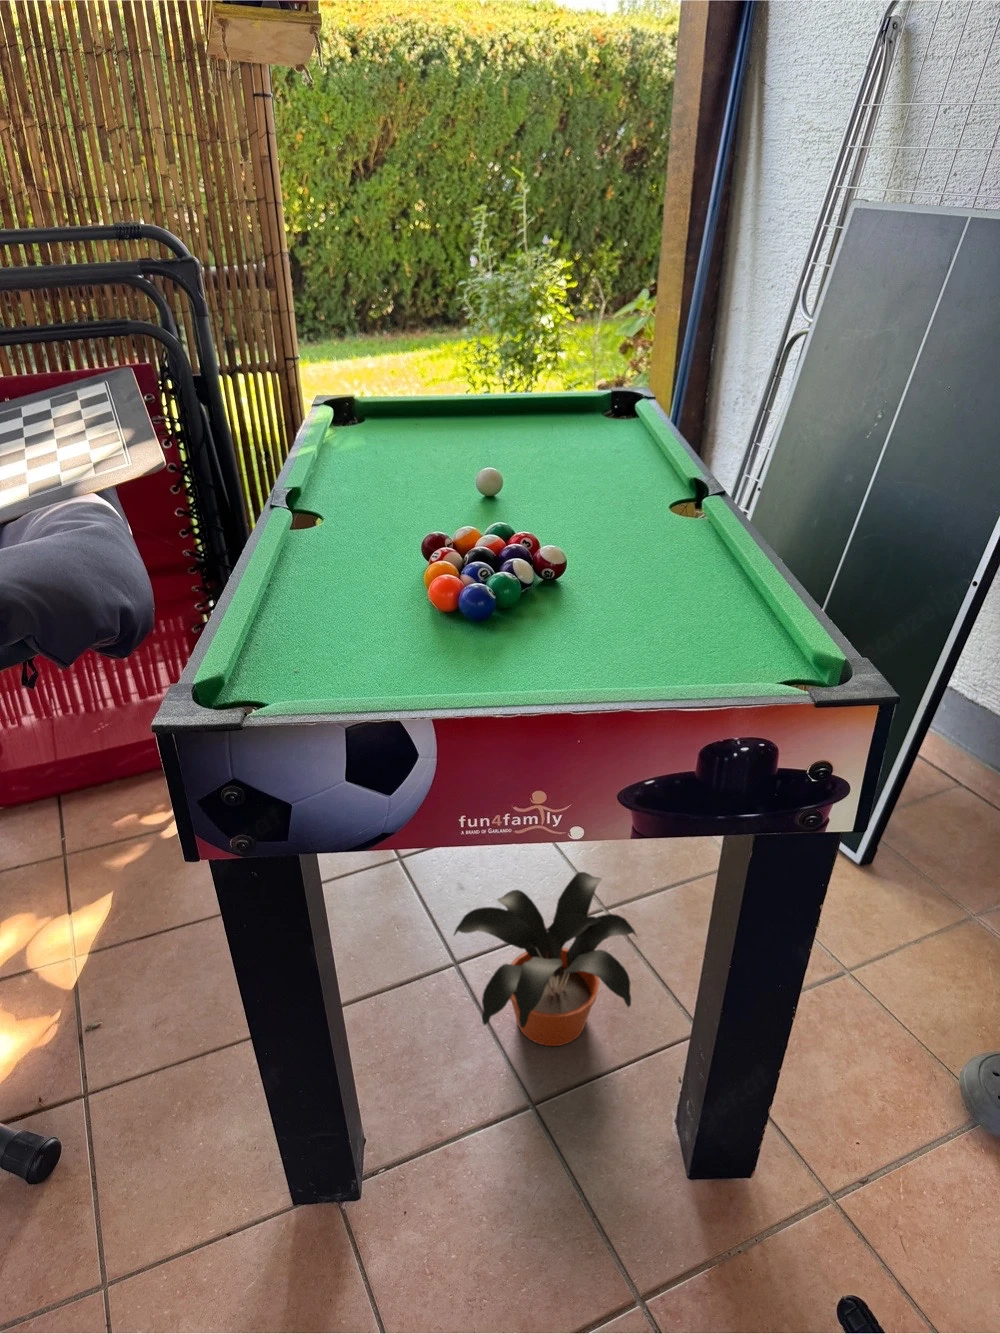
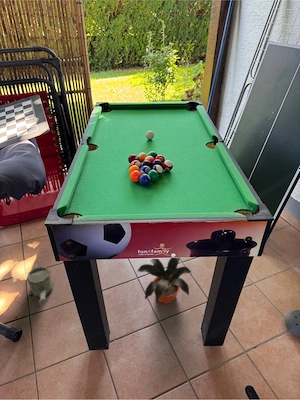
watering can: none [77,909,168,1052] -> present [27,260,54,305]

